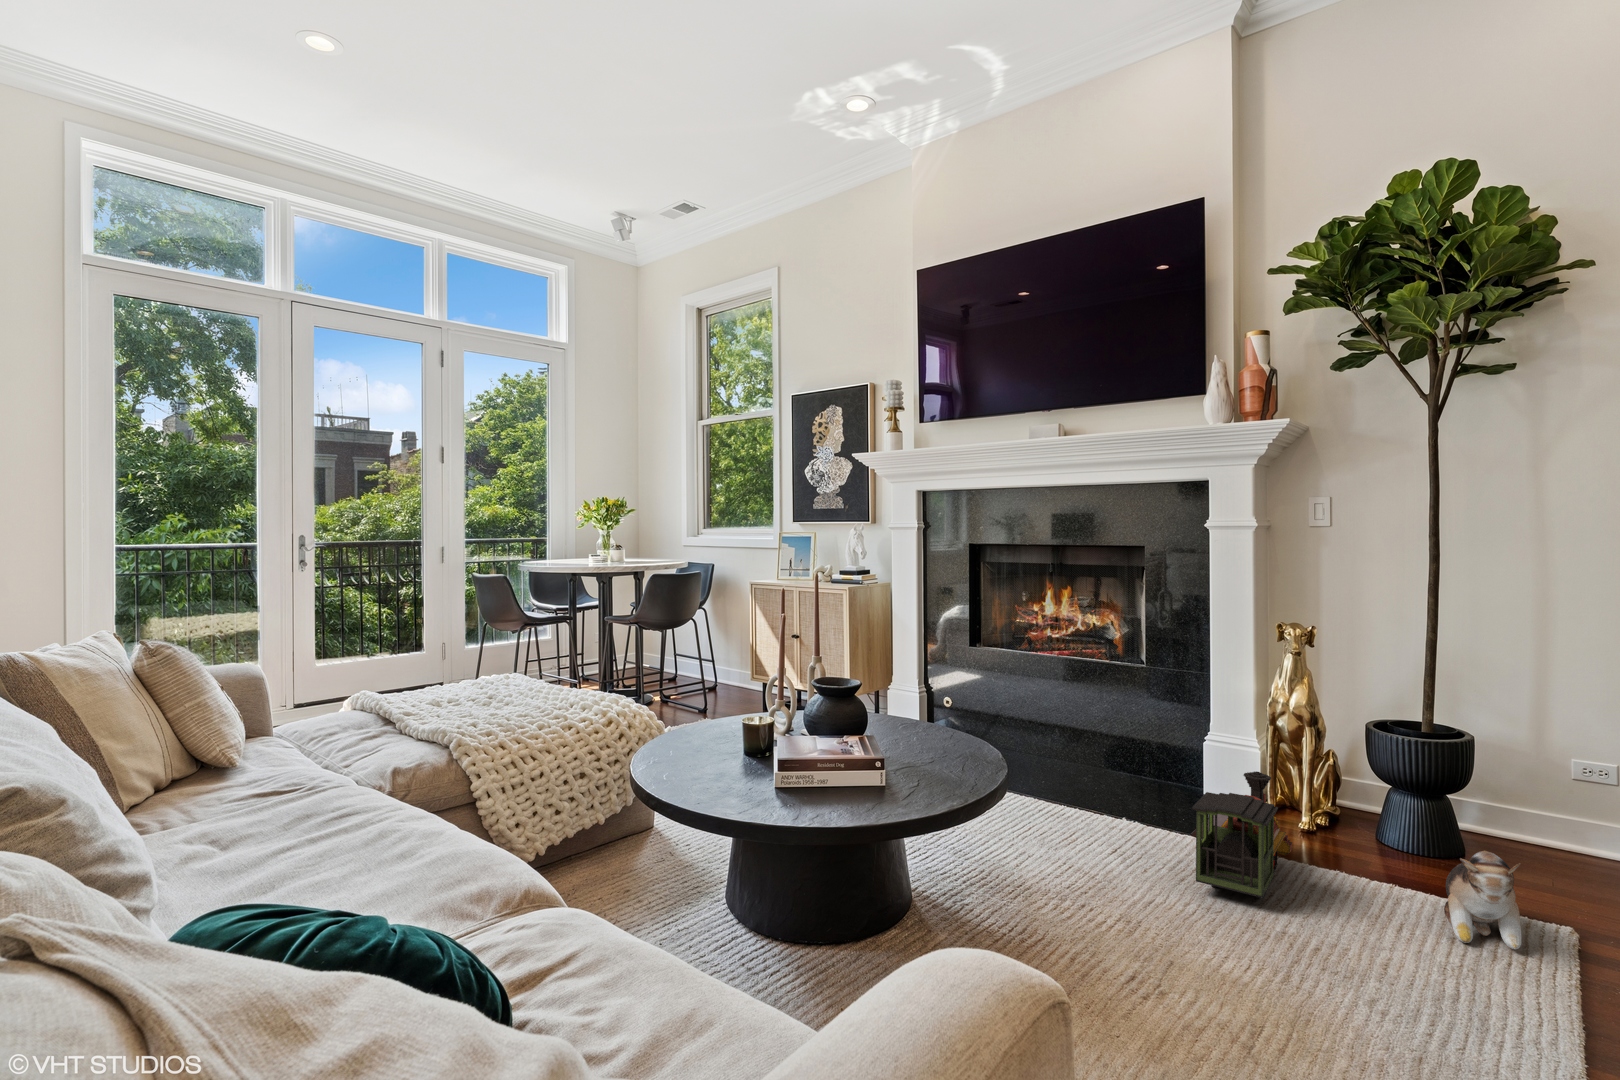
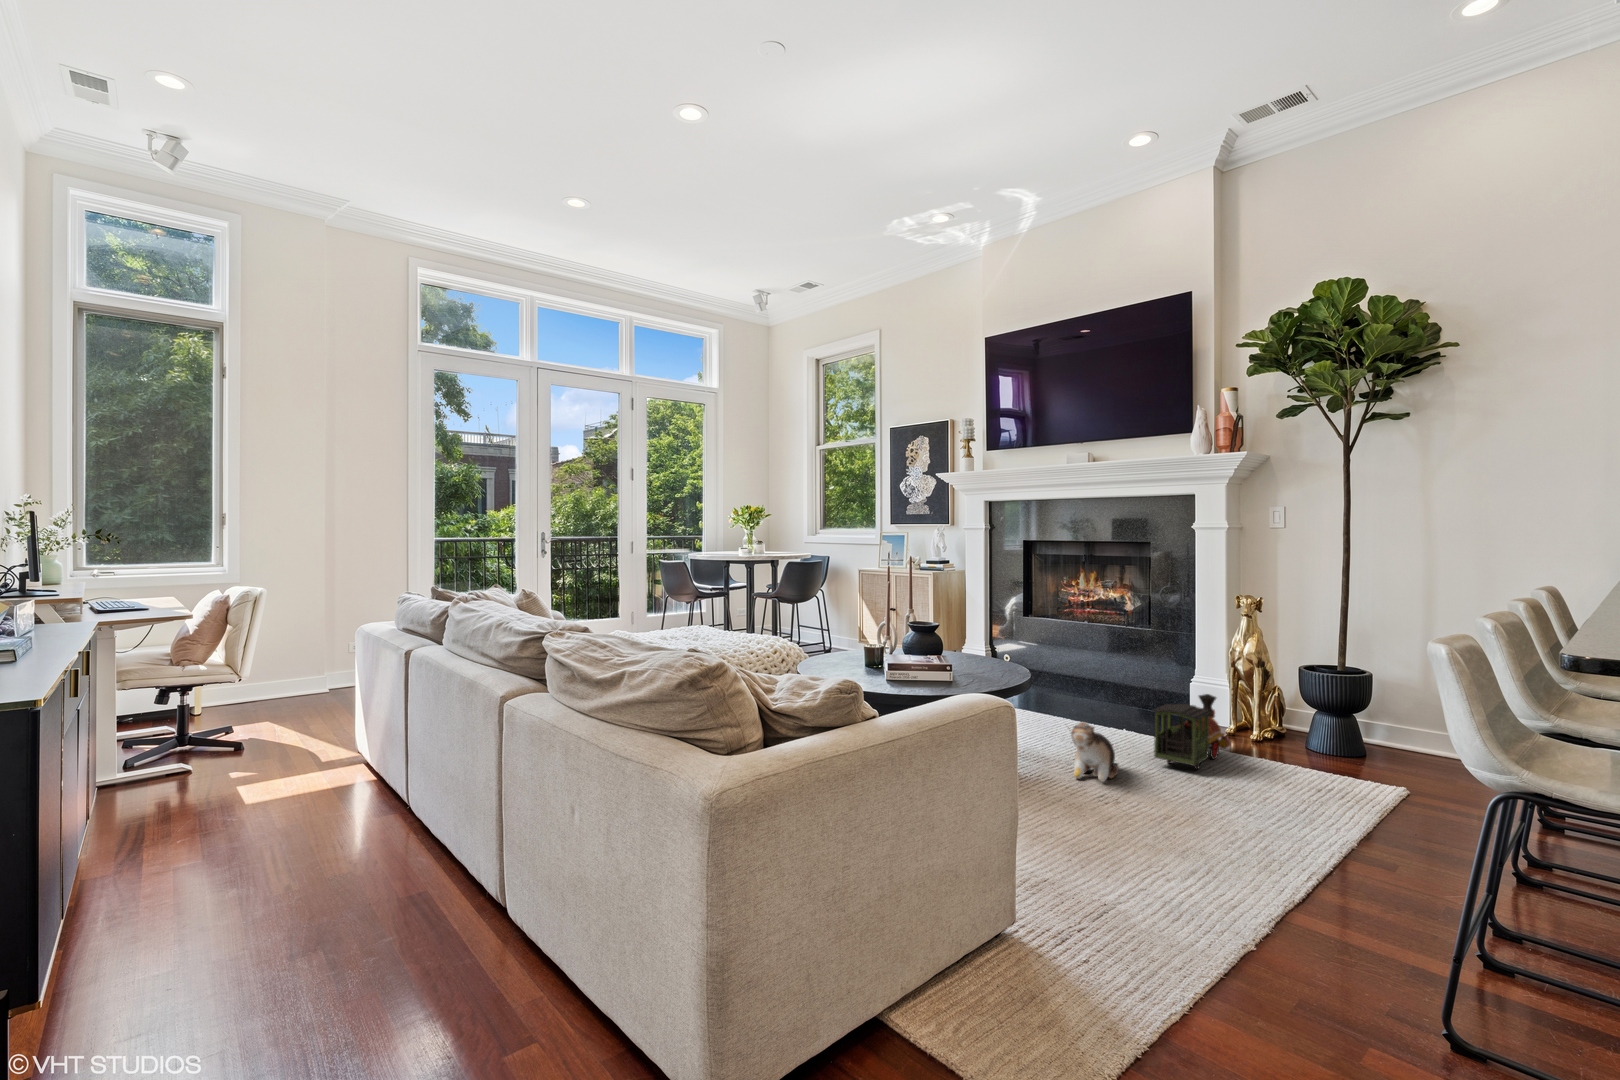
plush toy: present [1444,850,1521,949] -> present [1071,722,1118,781]

